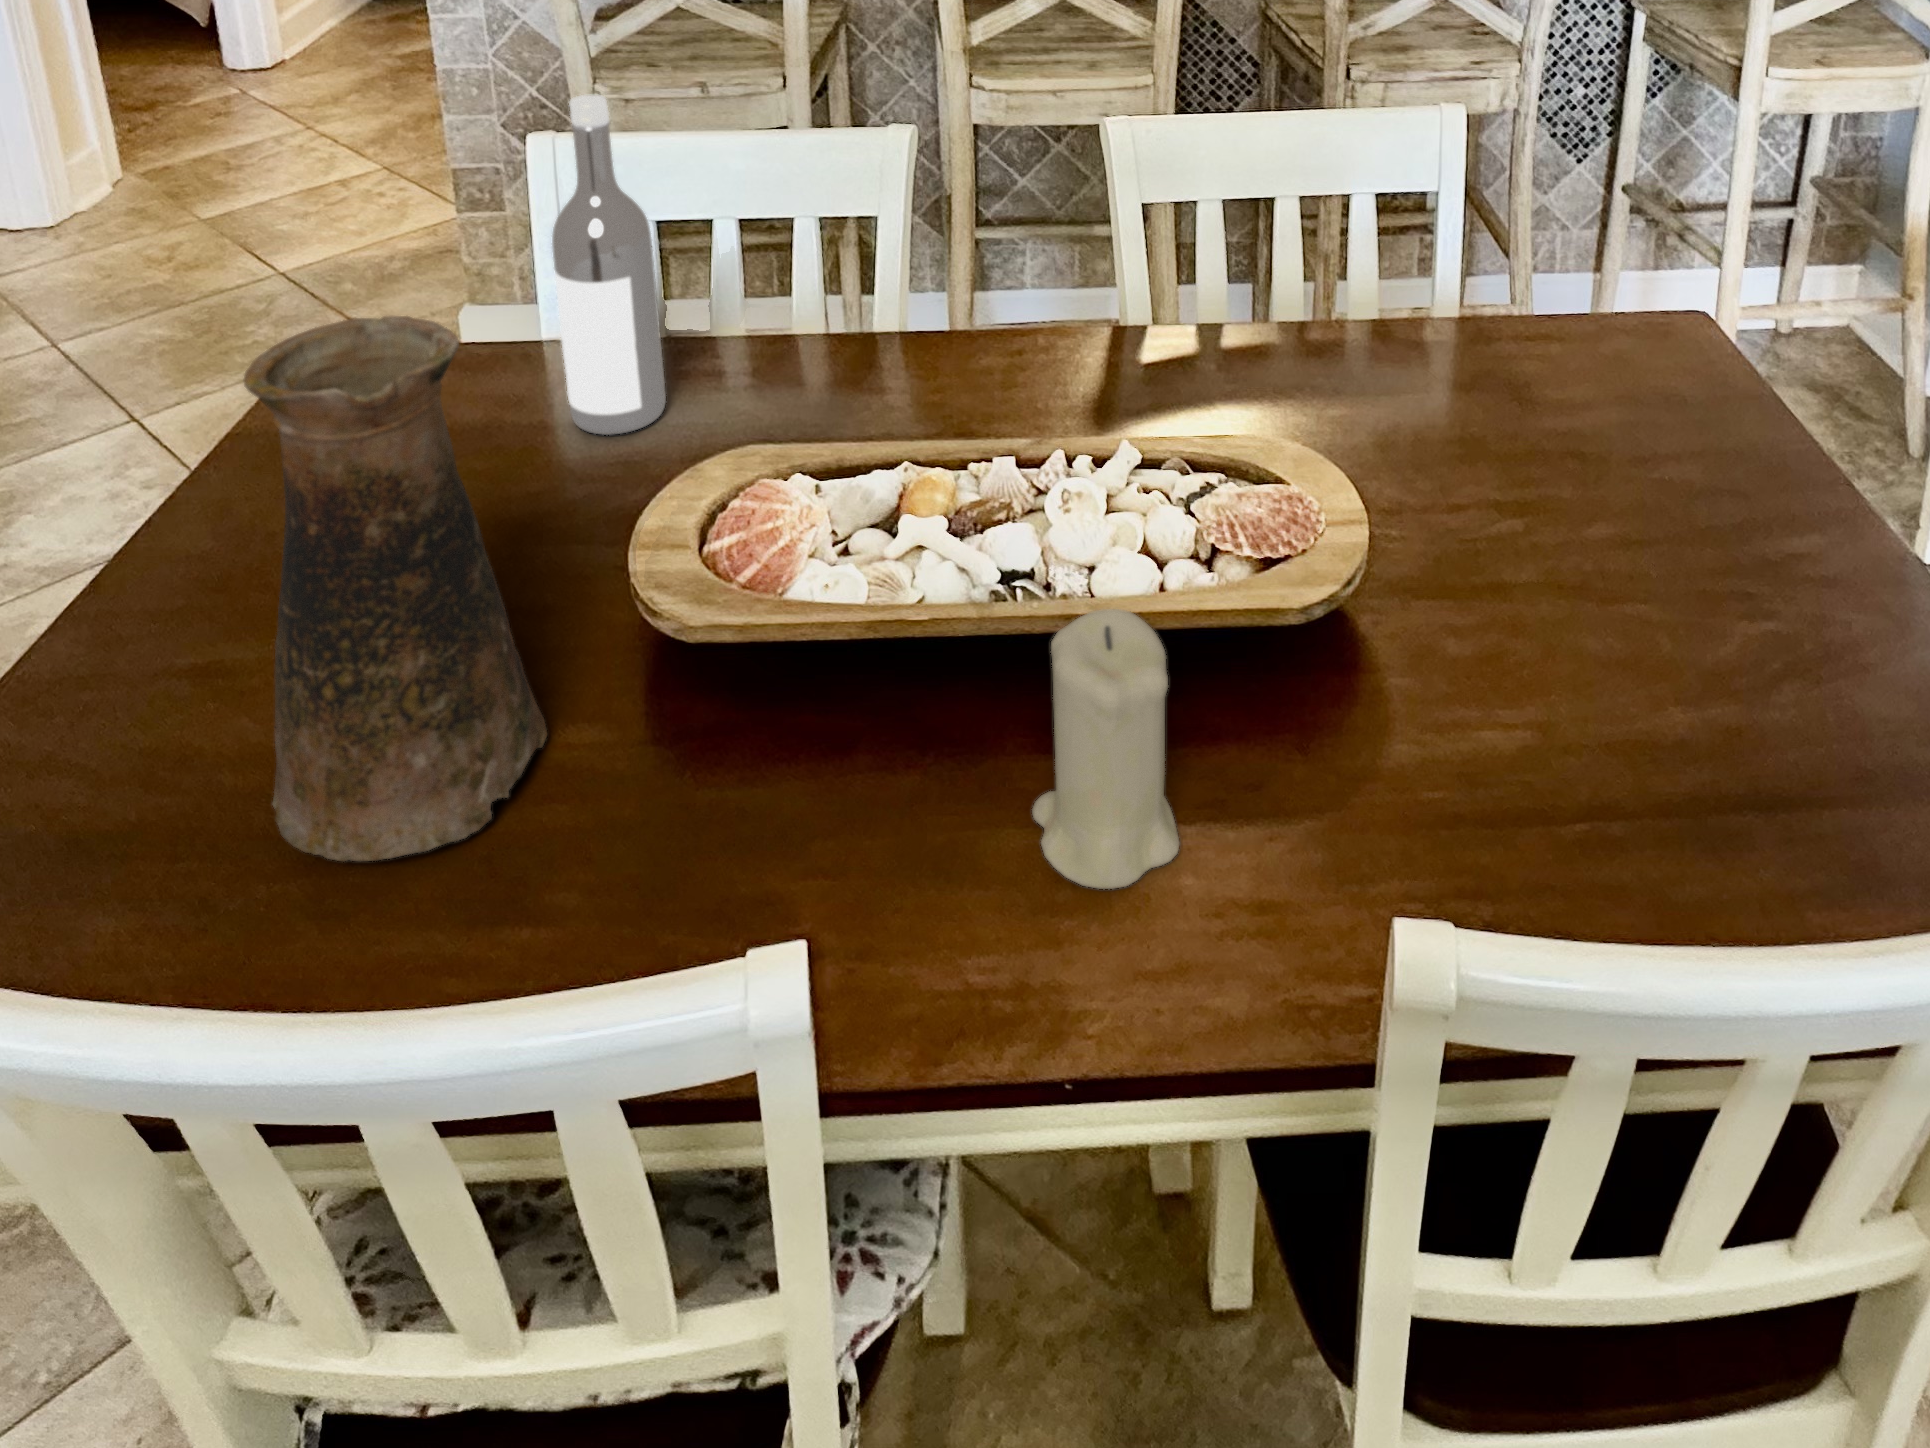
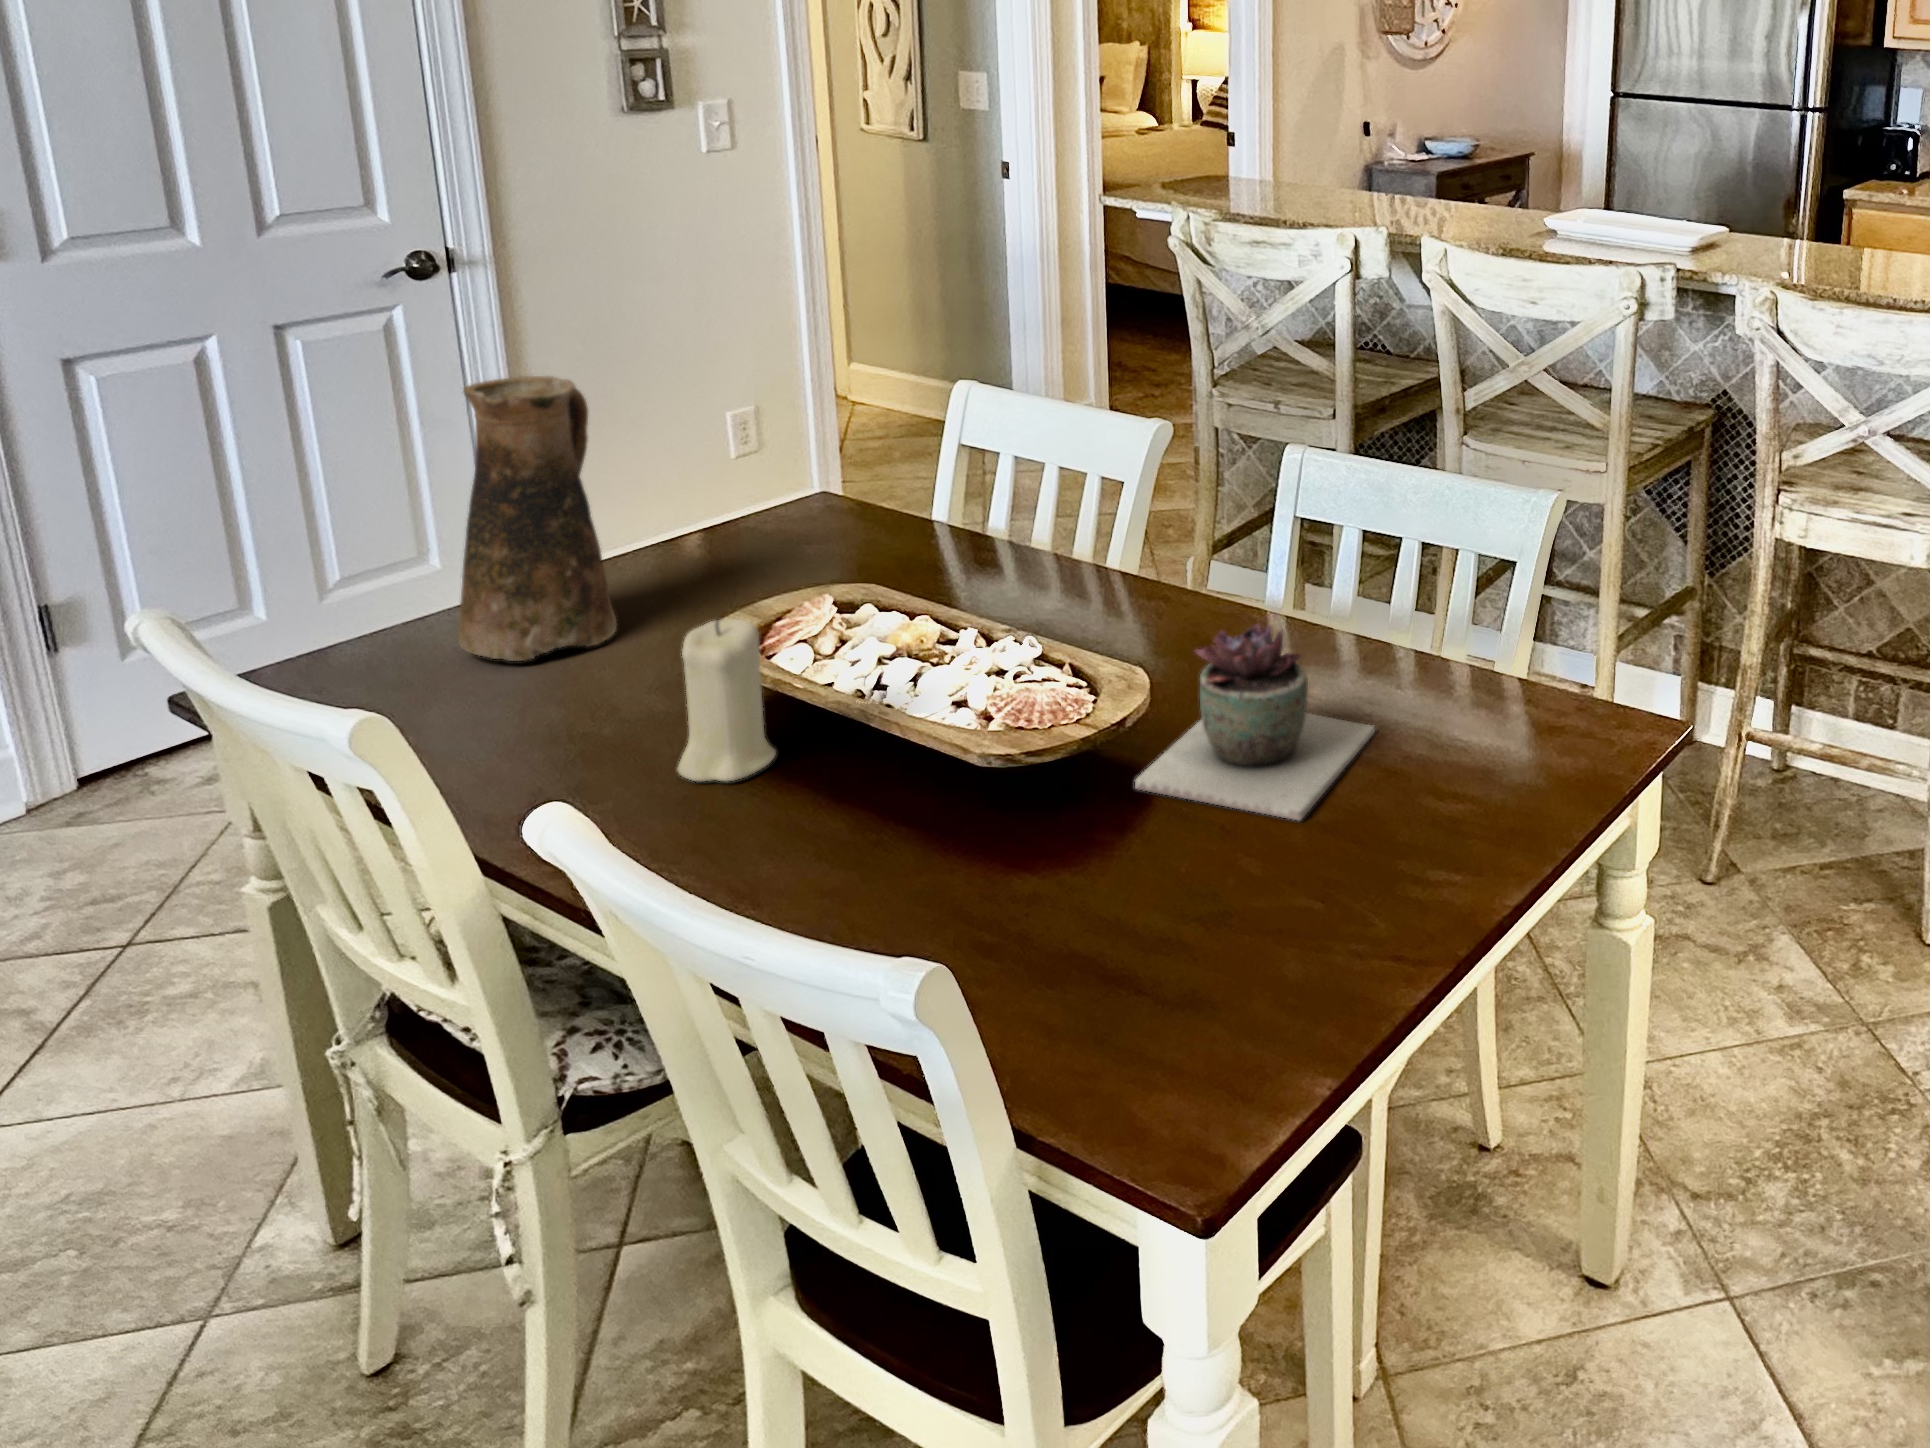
wine bottle: present [552,94,666,435] -> none [826,319,894,544]
succulent plant: none [1470,360,1800,620] -> present [1135,624,1375,820]

